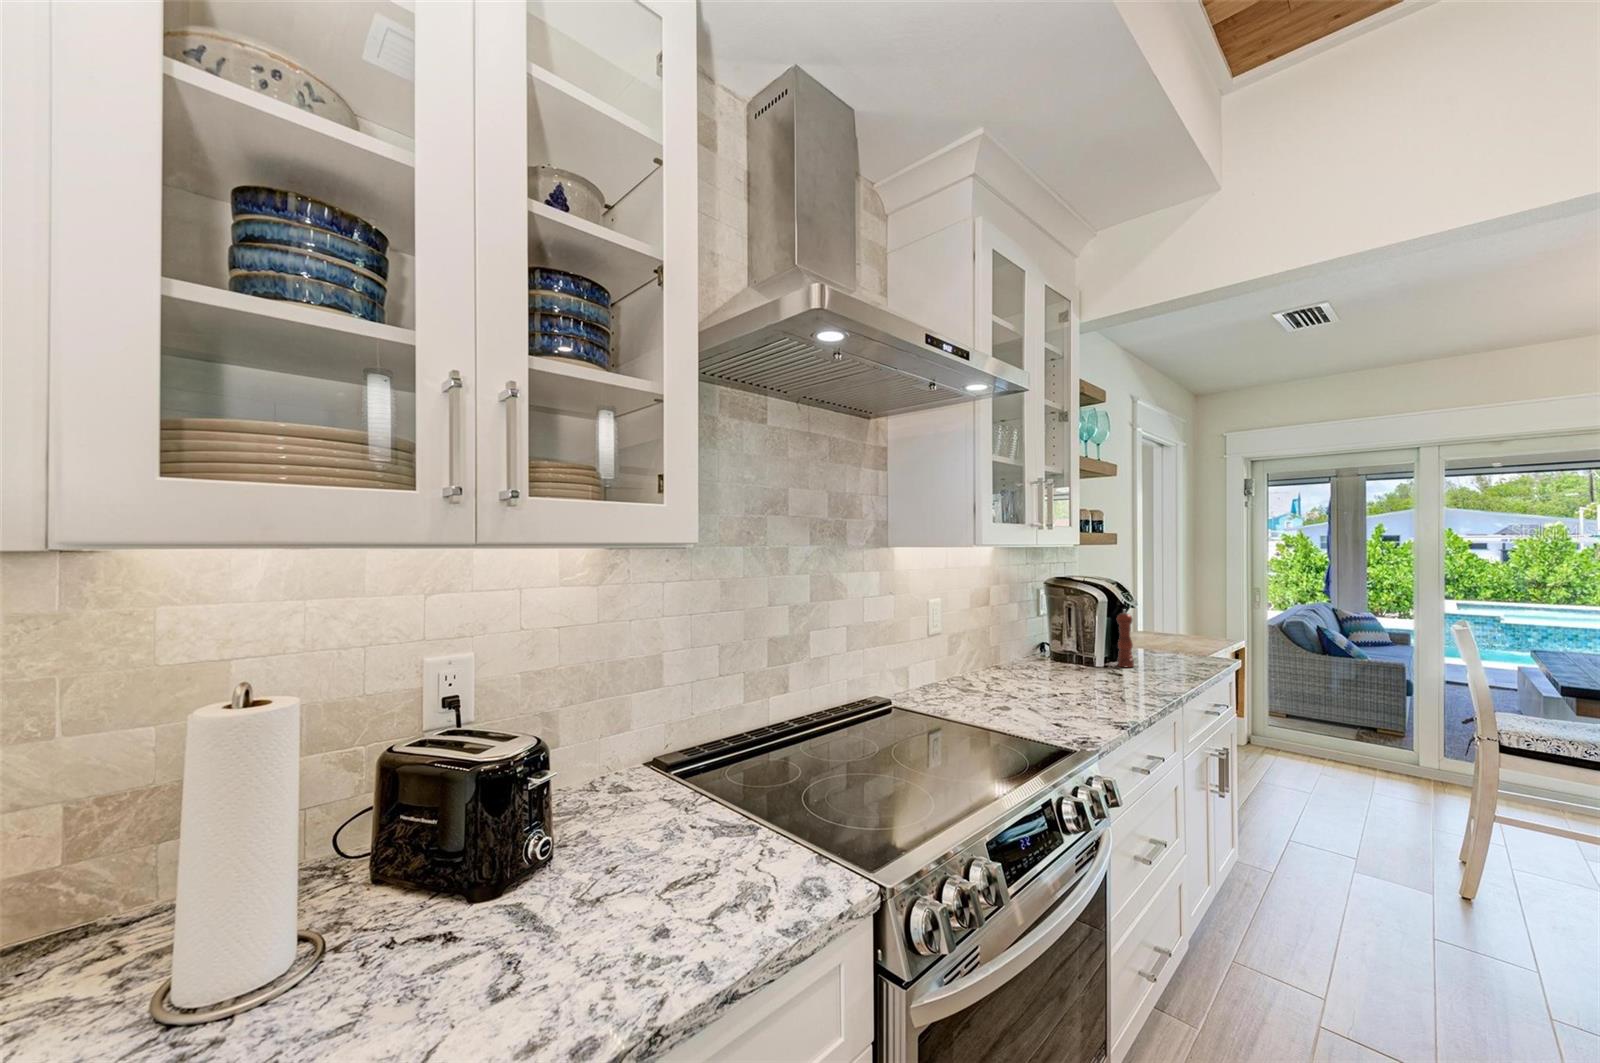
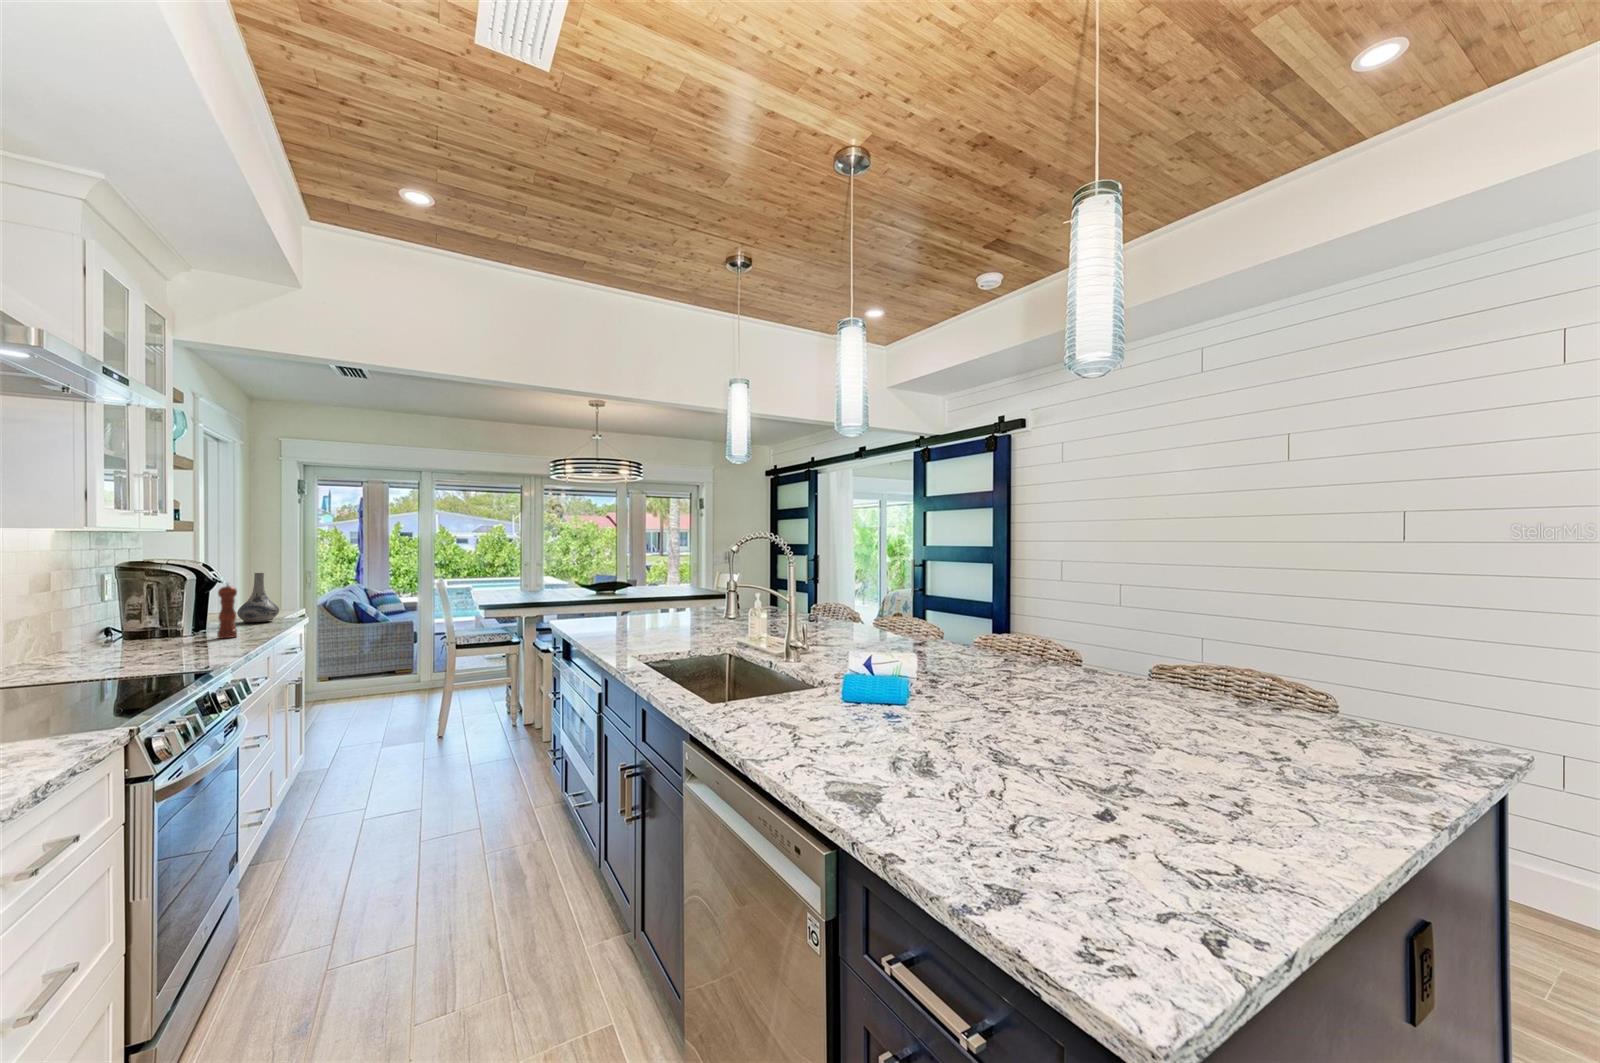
decorative vase: none [1151,595,1189,650] -> present [237,573,279,622]

